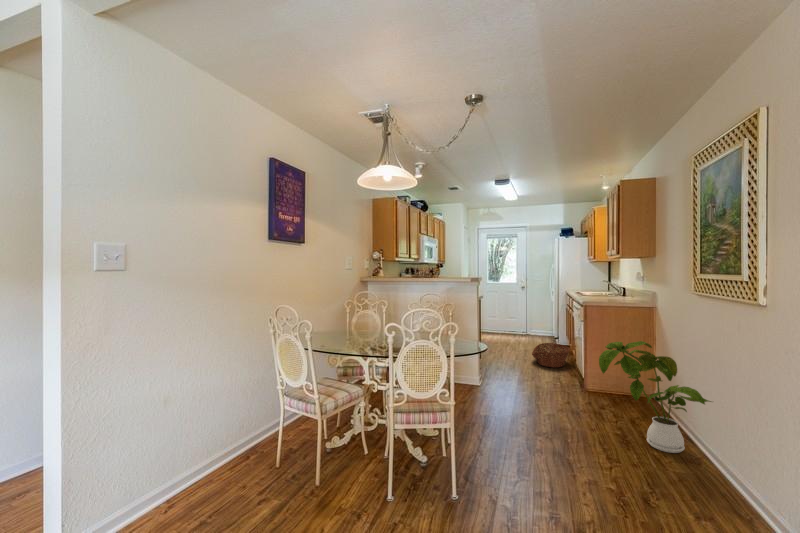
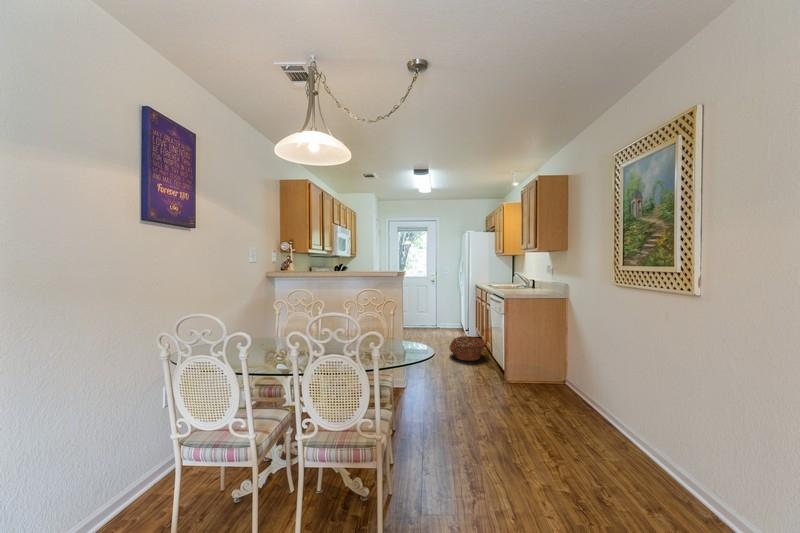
house plant: present [599,341,711,453] -> none [537,333,641,441]

